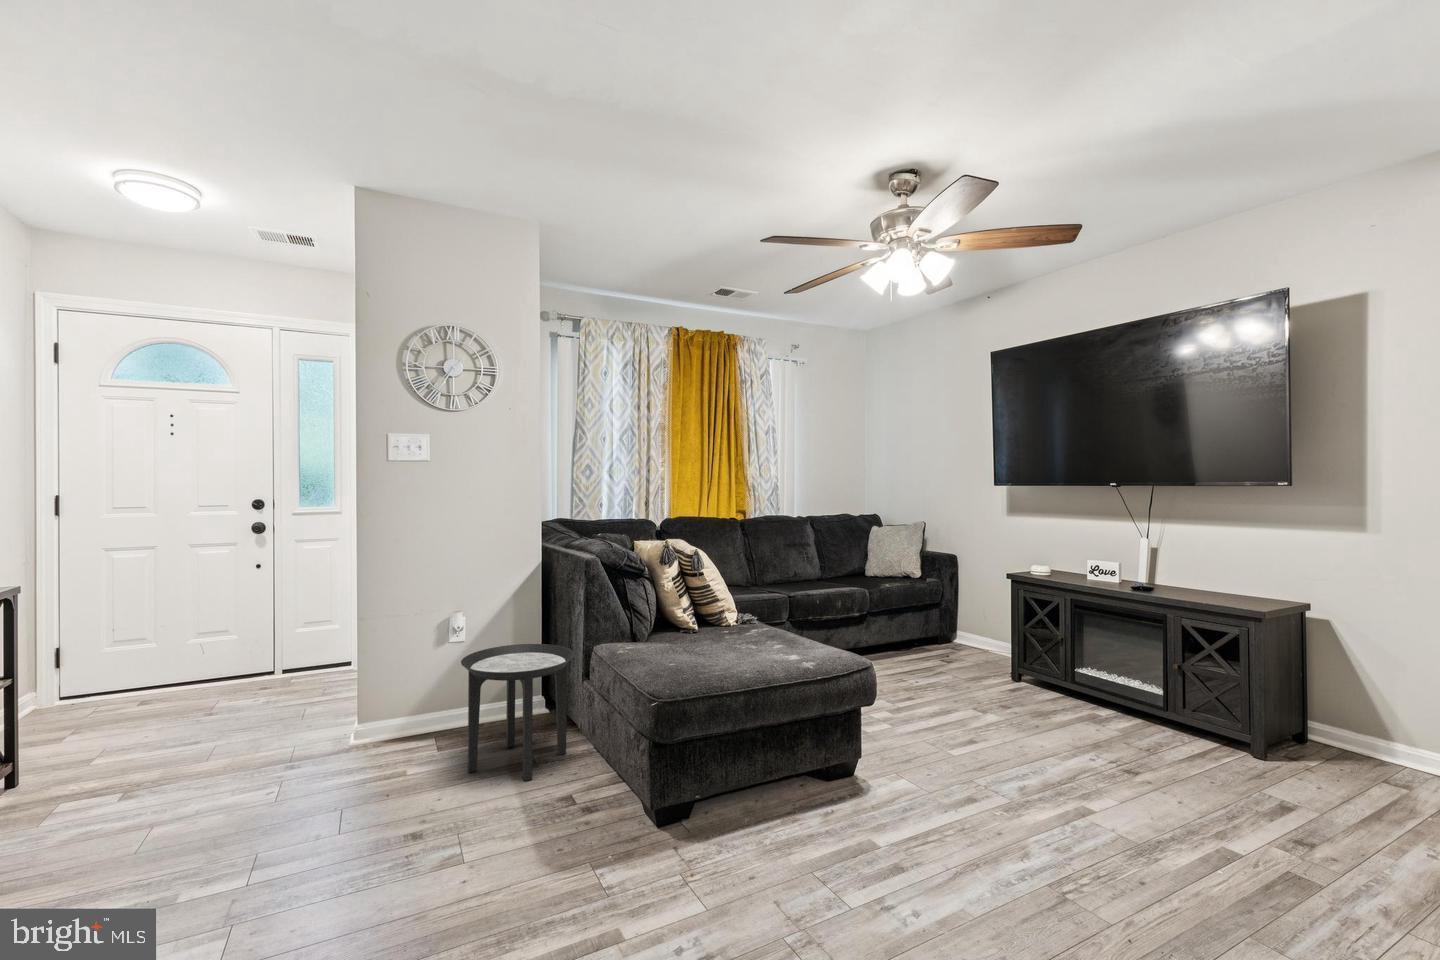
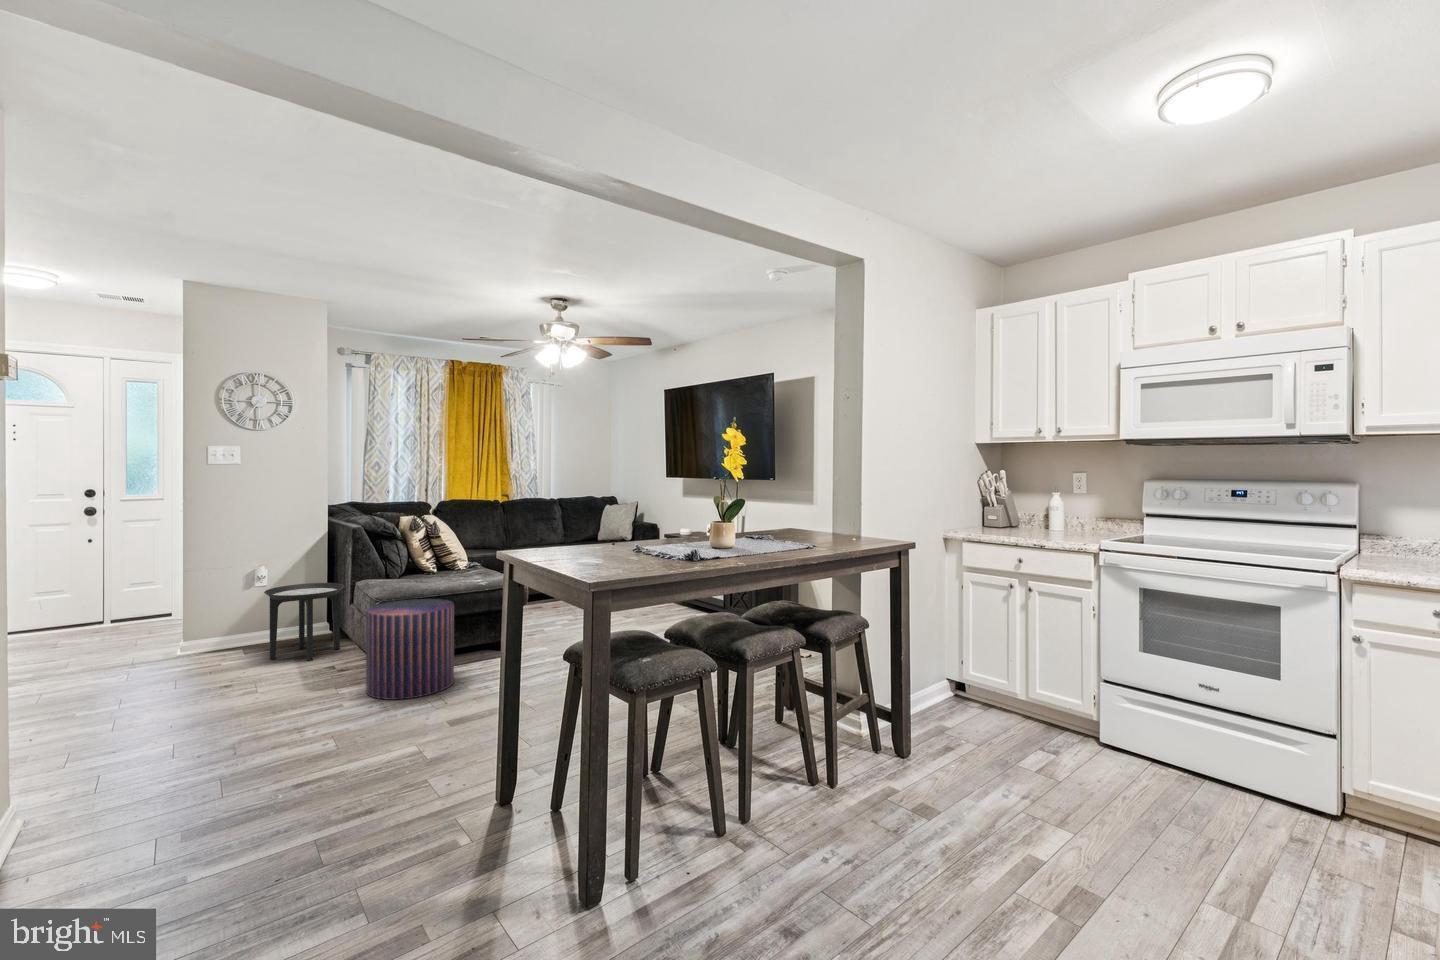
pouf: none [647,699,804,933] -> present [366,599,454,700]

